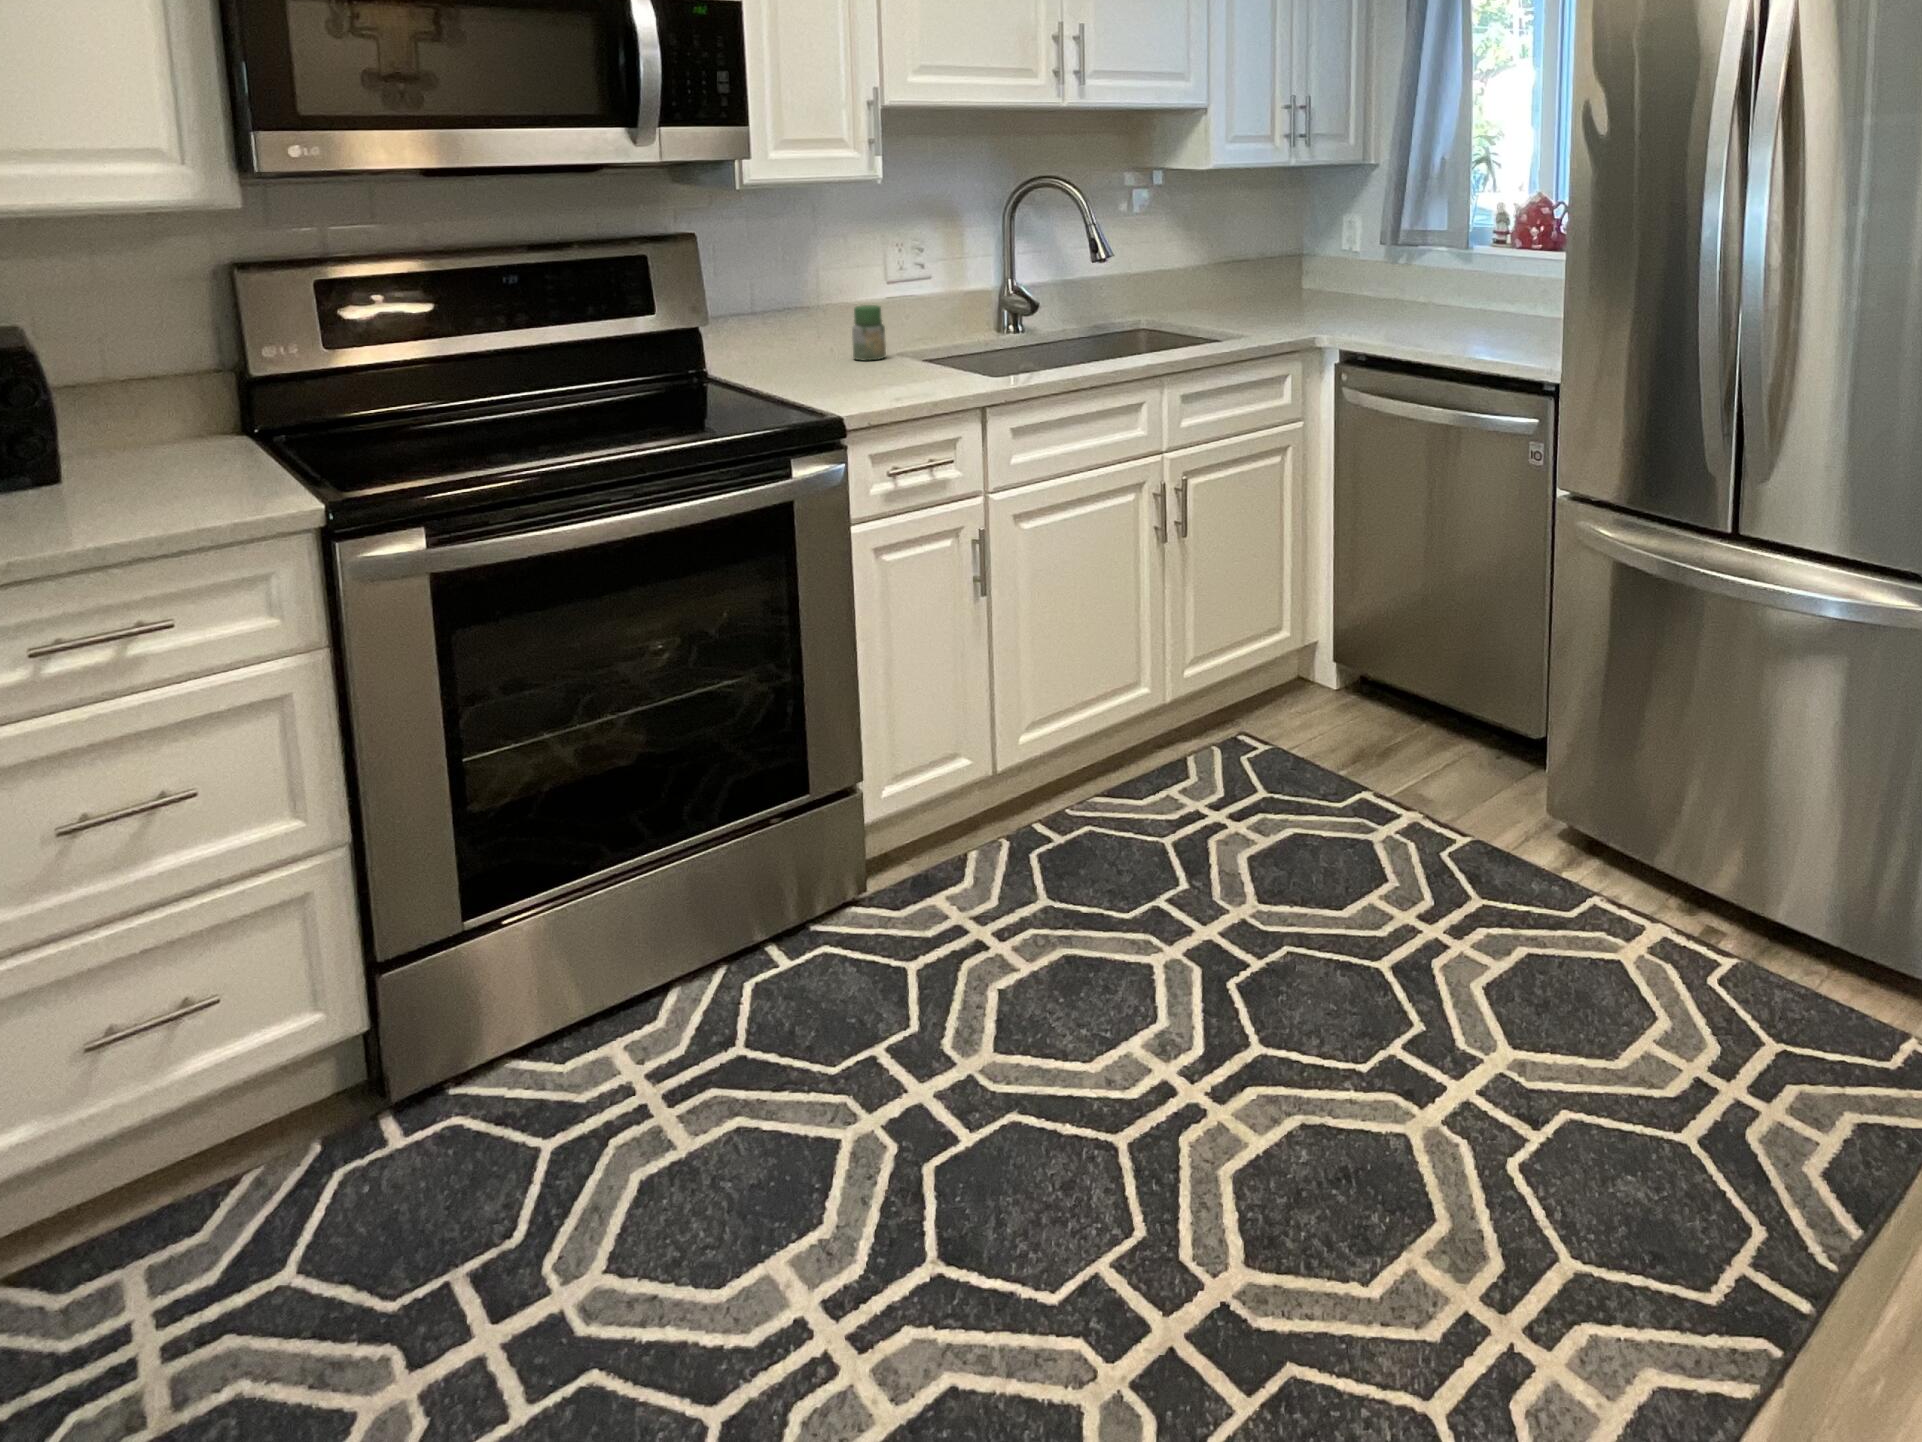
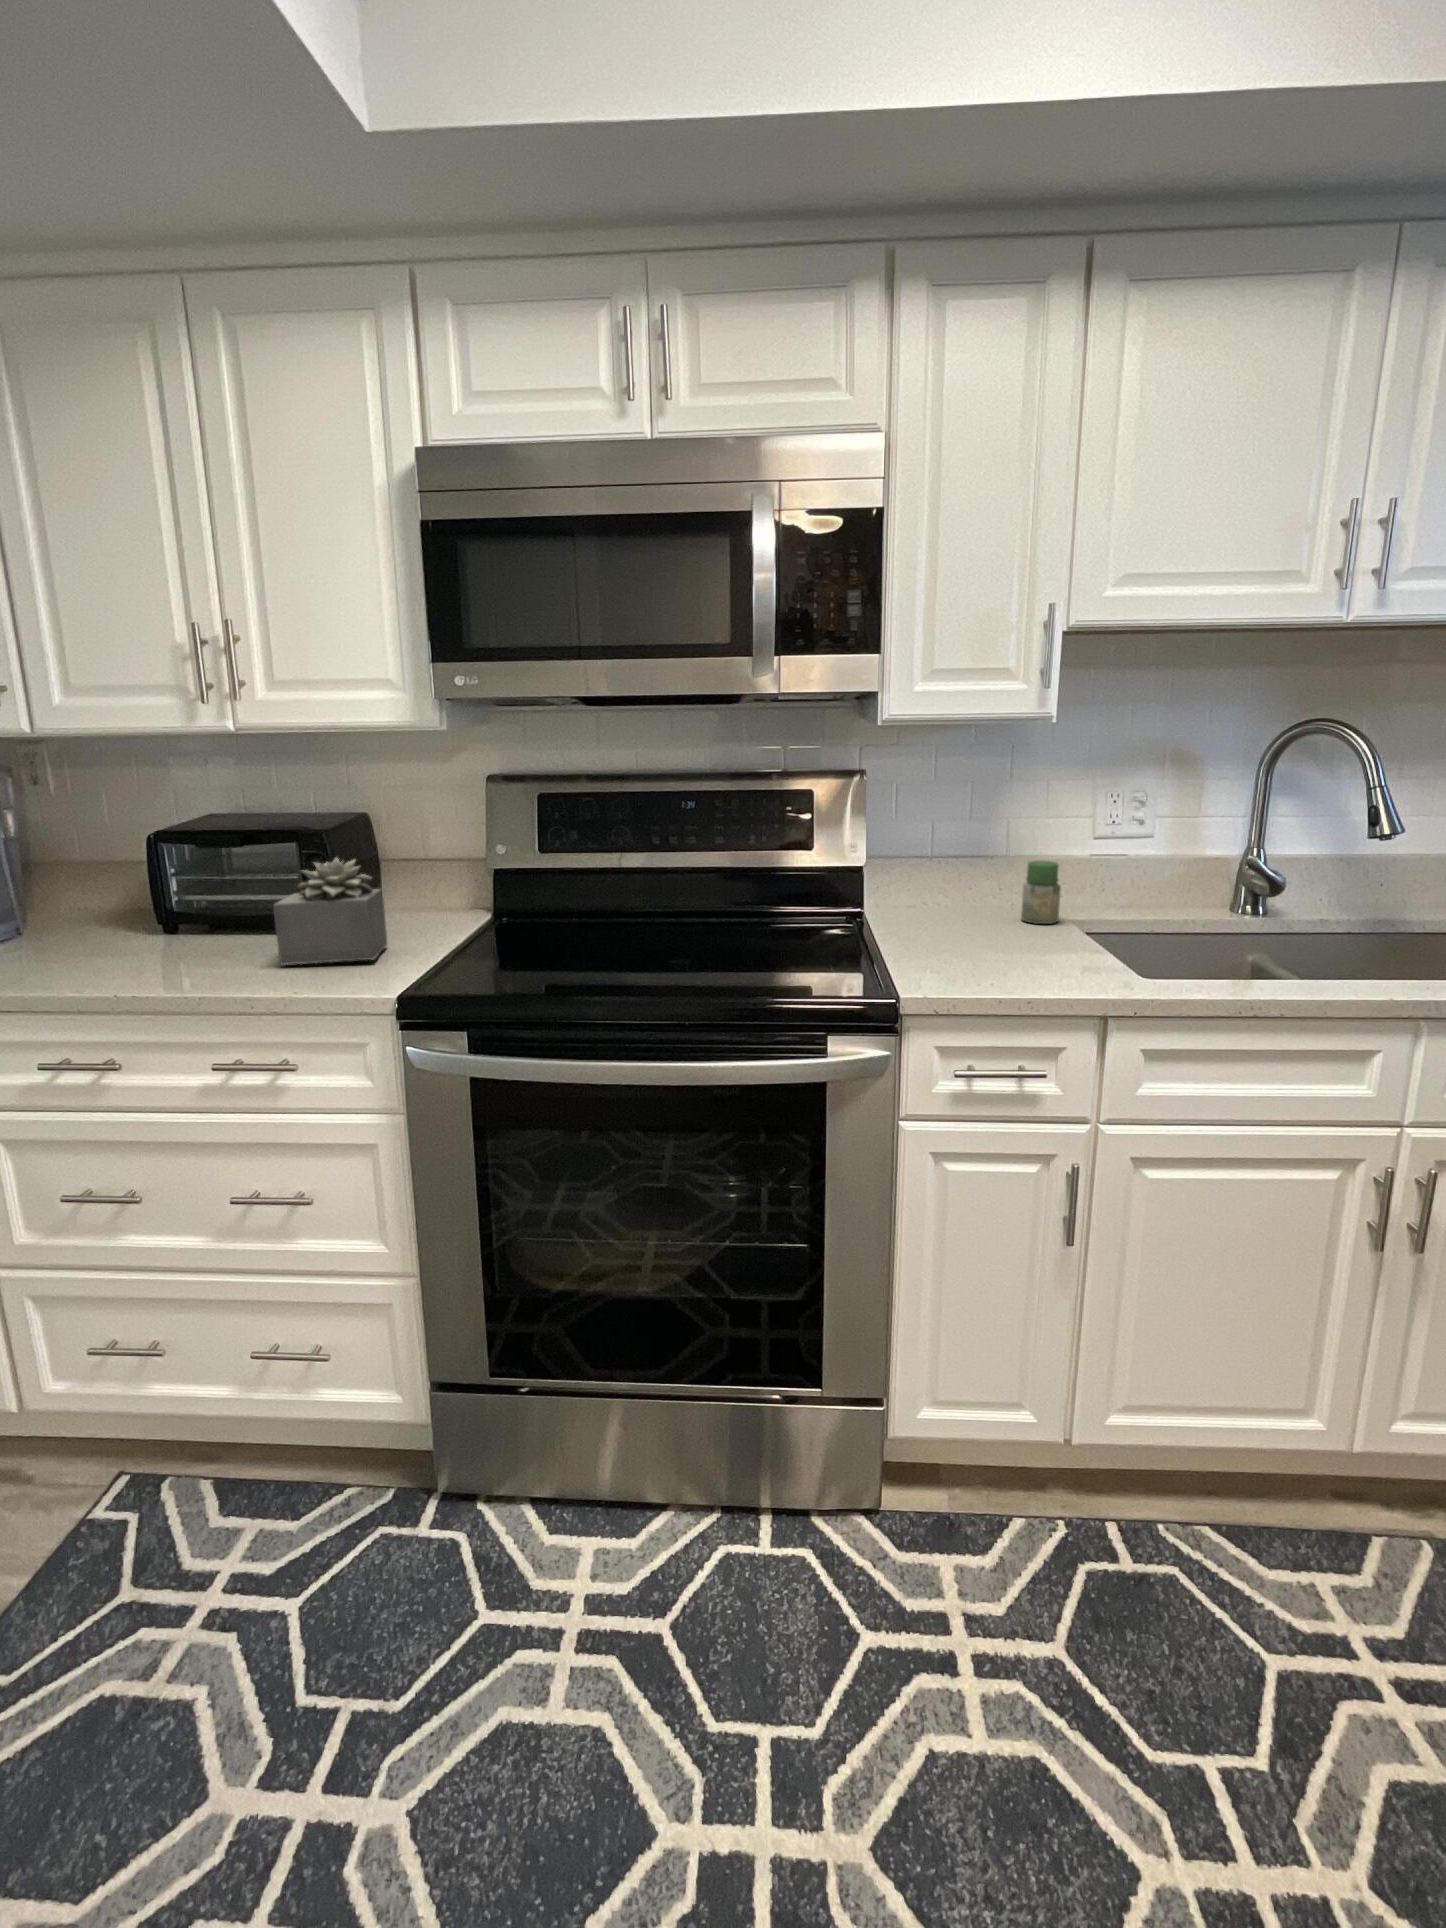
succulent plant: none [24,371,208,516] -> present [273,858,387,965]

